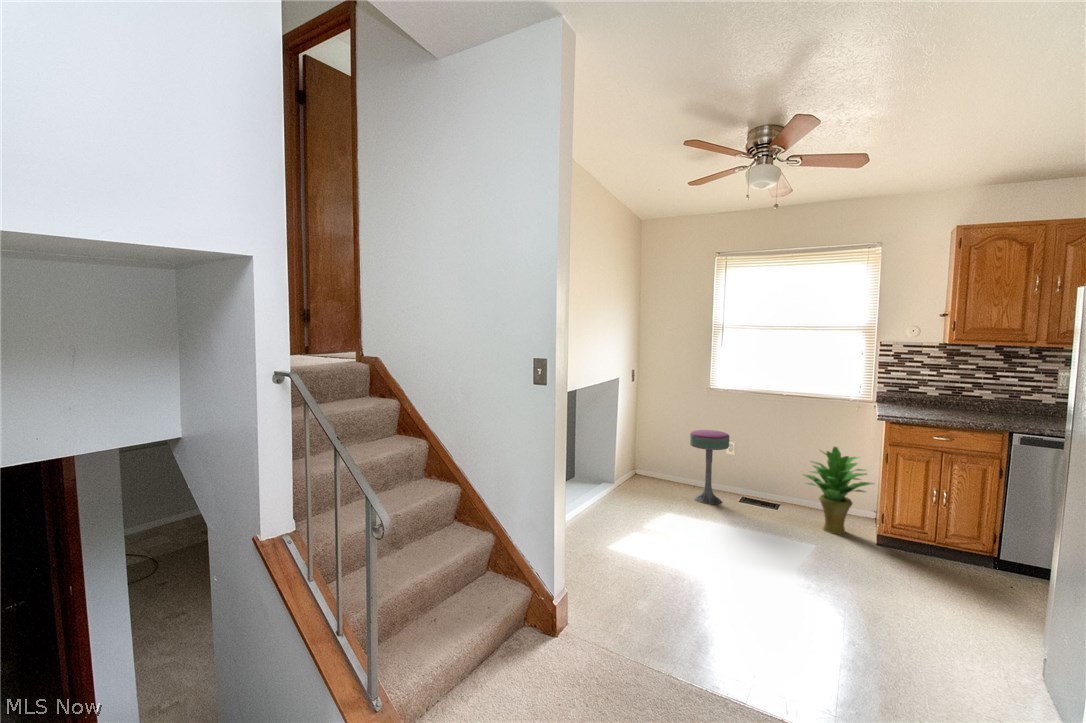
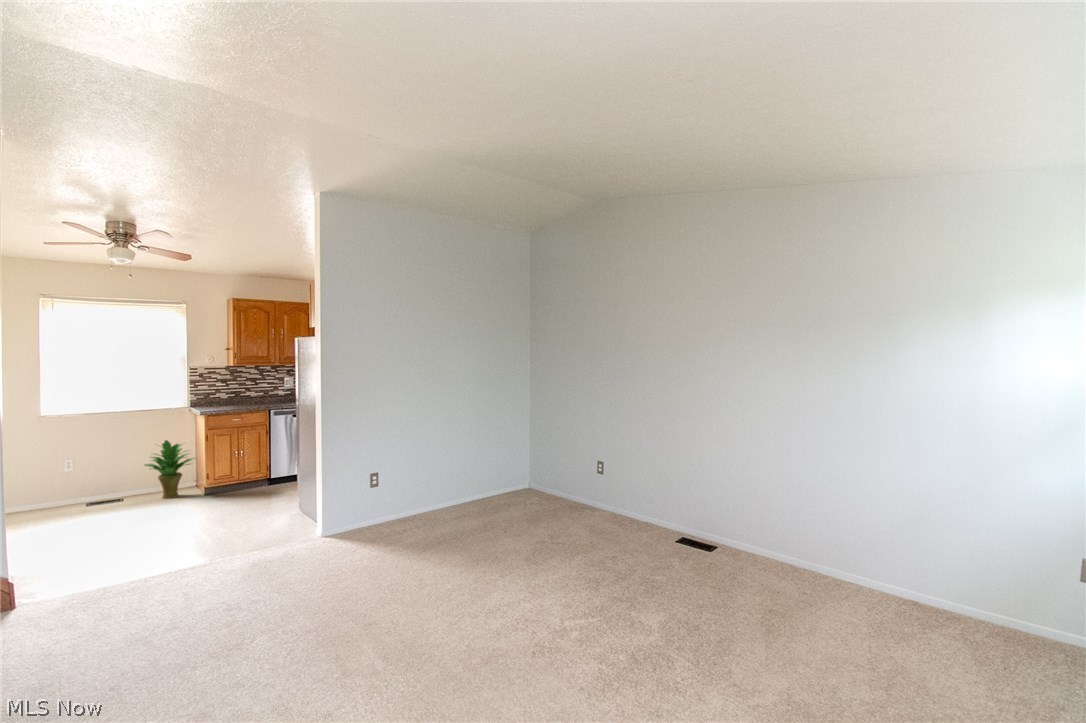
bar stool: present [690,430,729,504] -> none [22,449,68,515]

